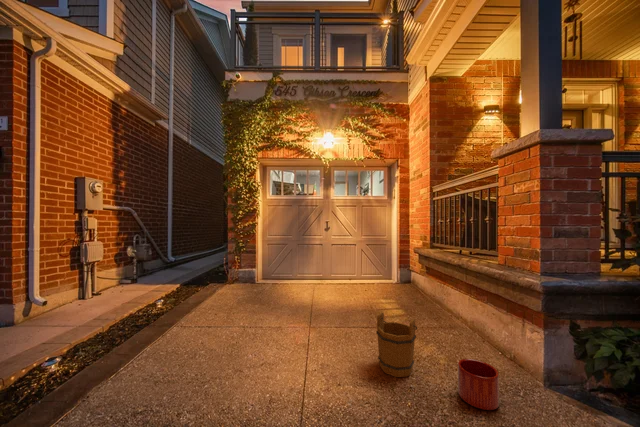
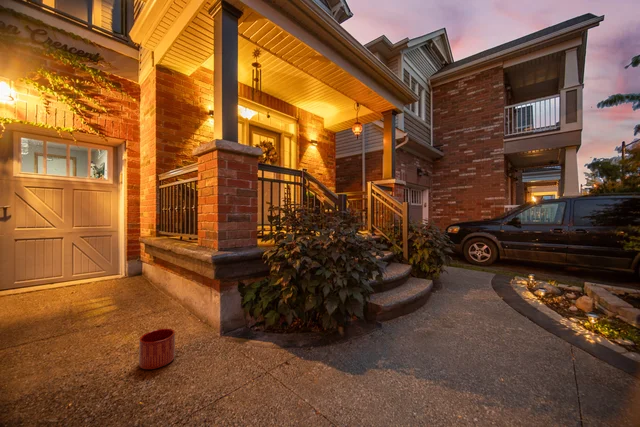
bucket: present [376,312,417,377] -> none [44,310,104,379]

